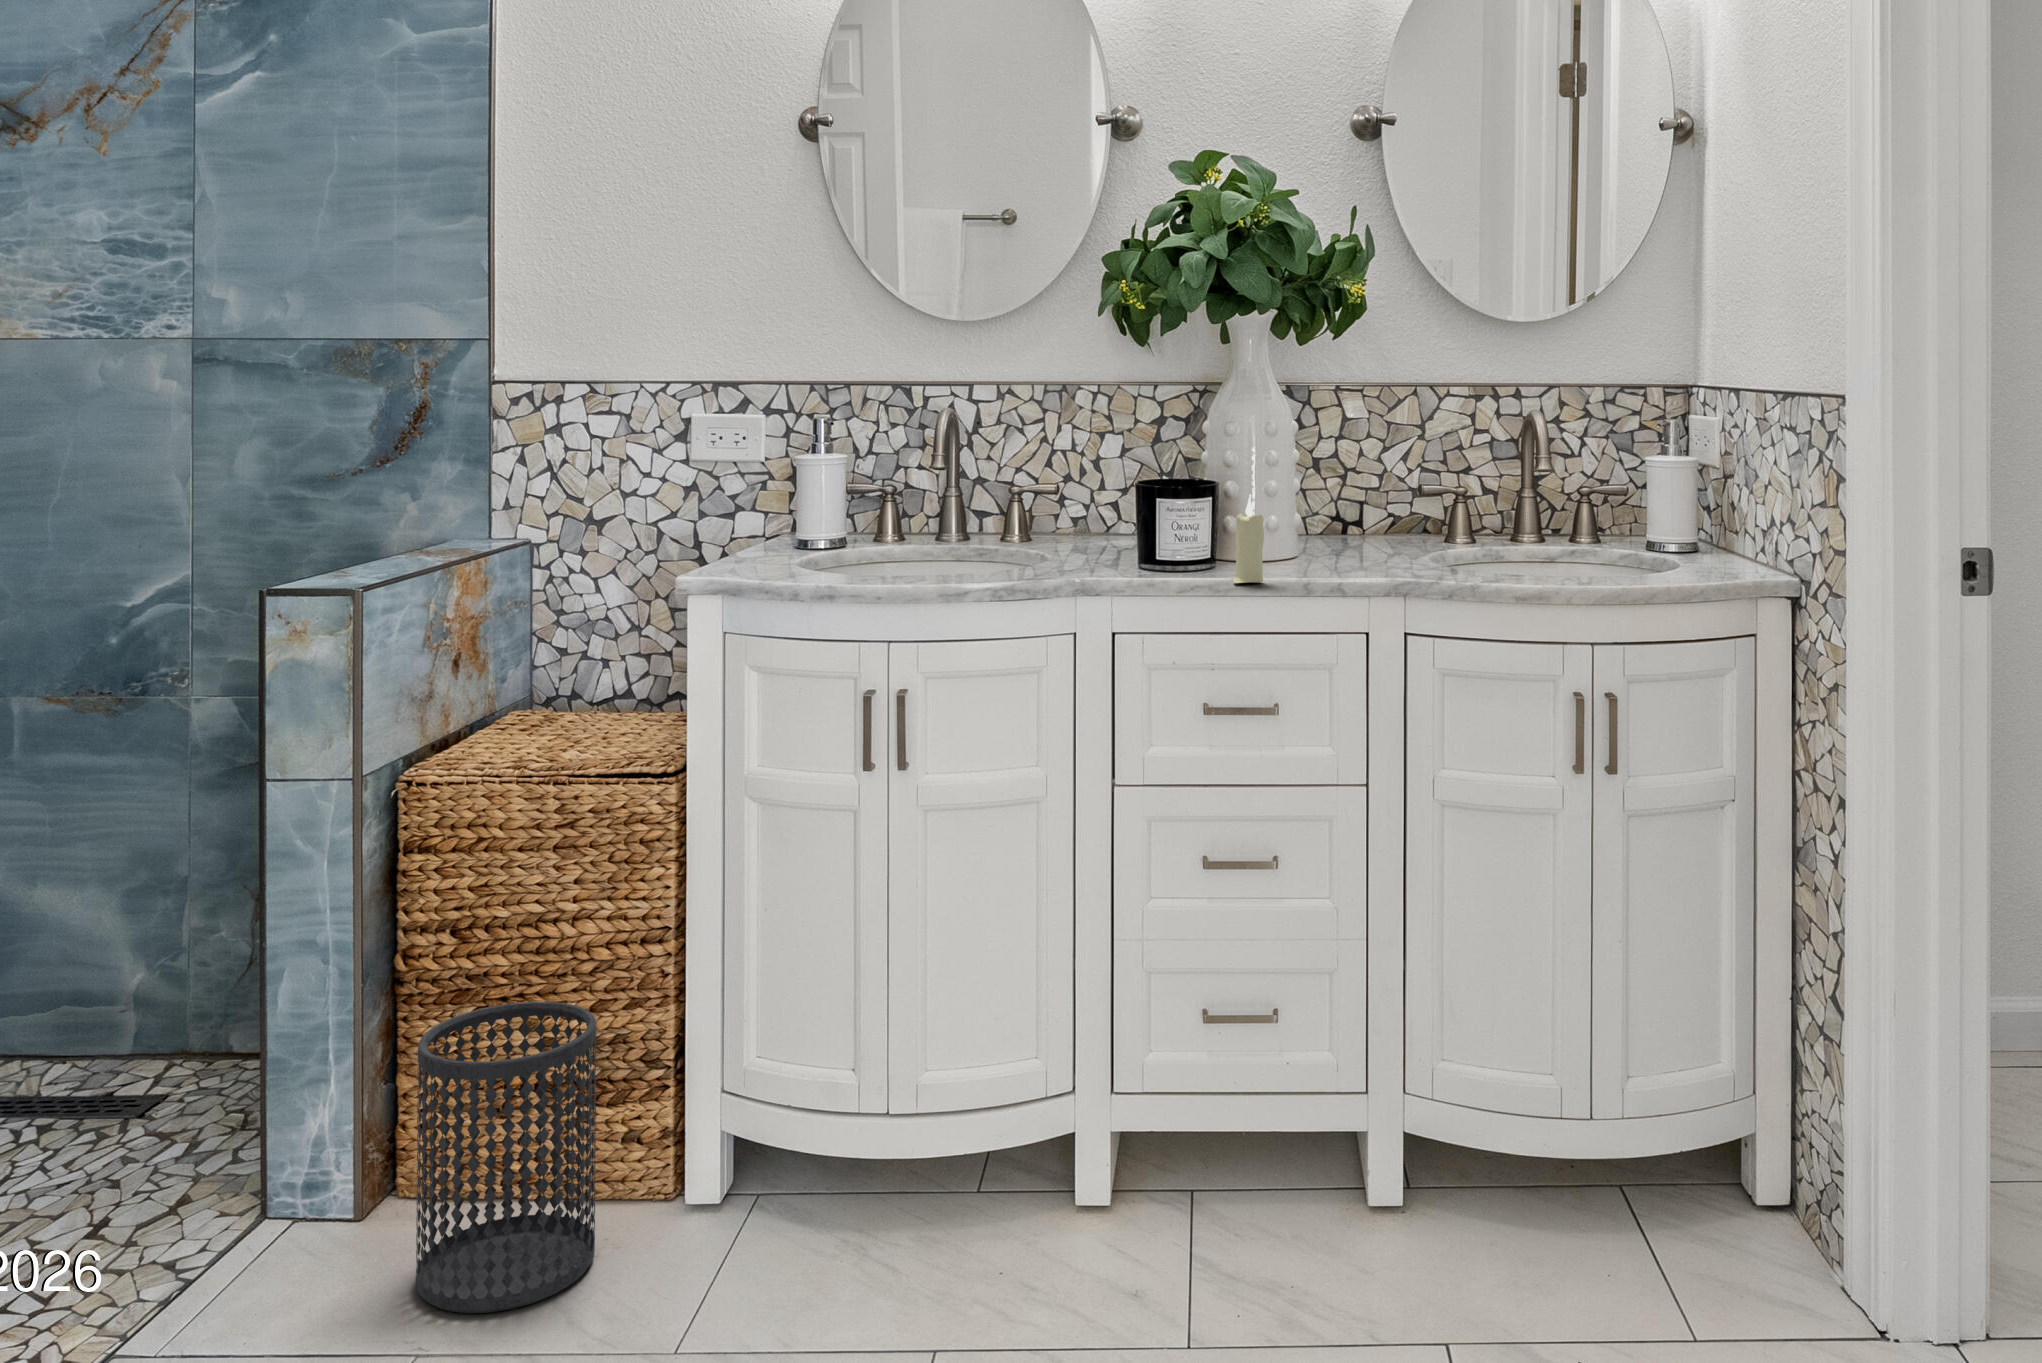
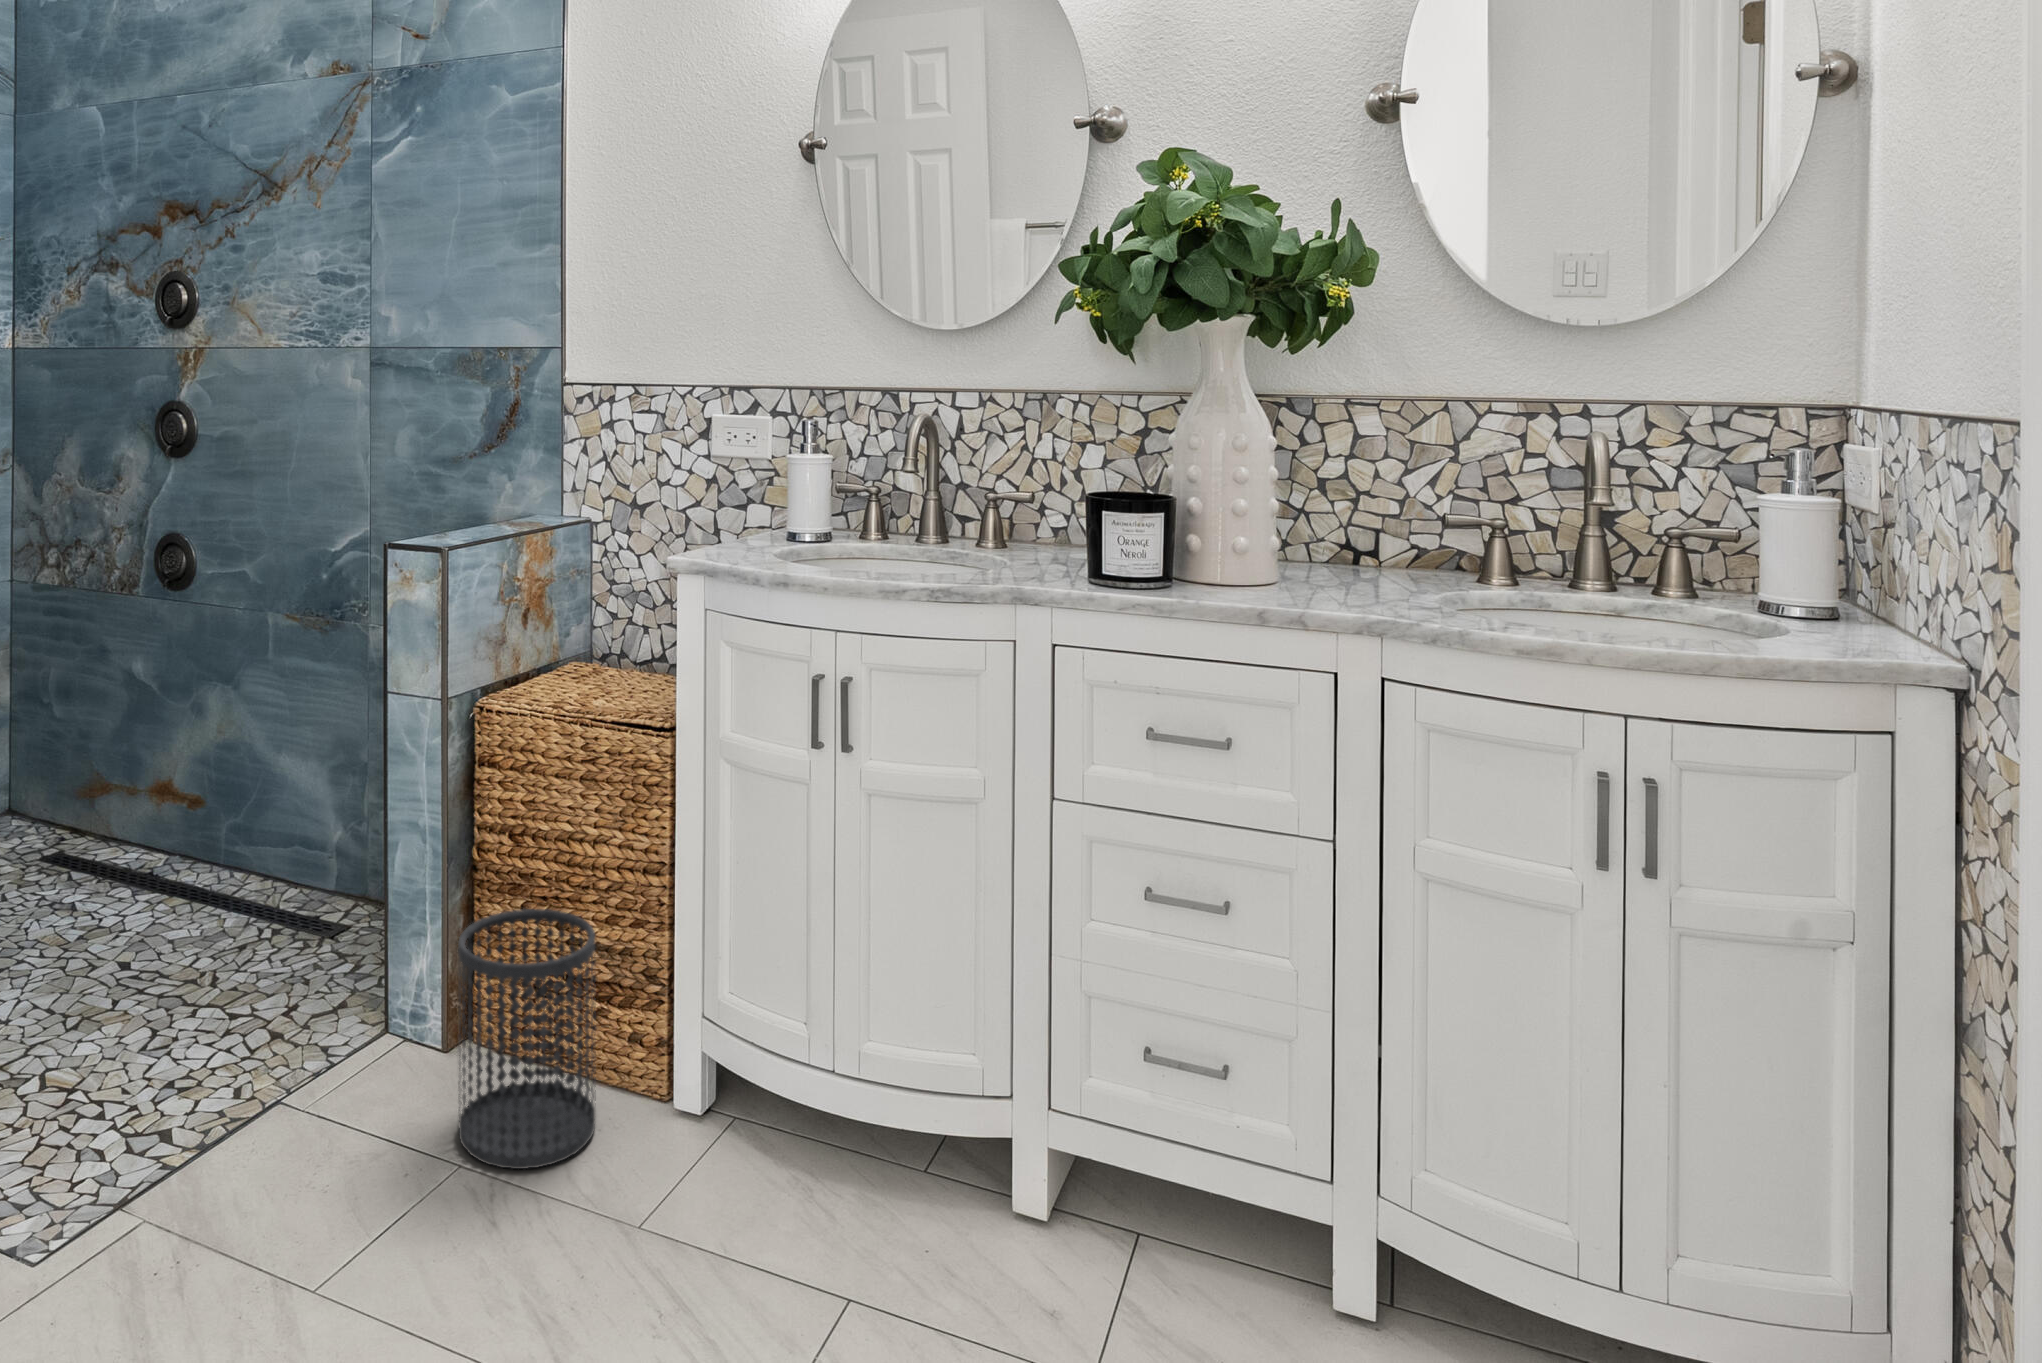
candle: present [1233,494,1264,583] -> none [1168,519,1202,609]

